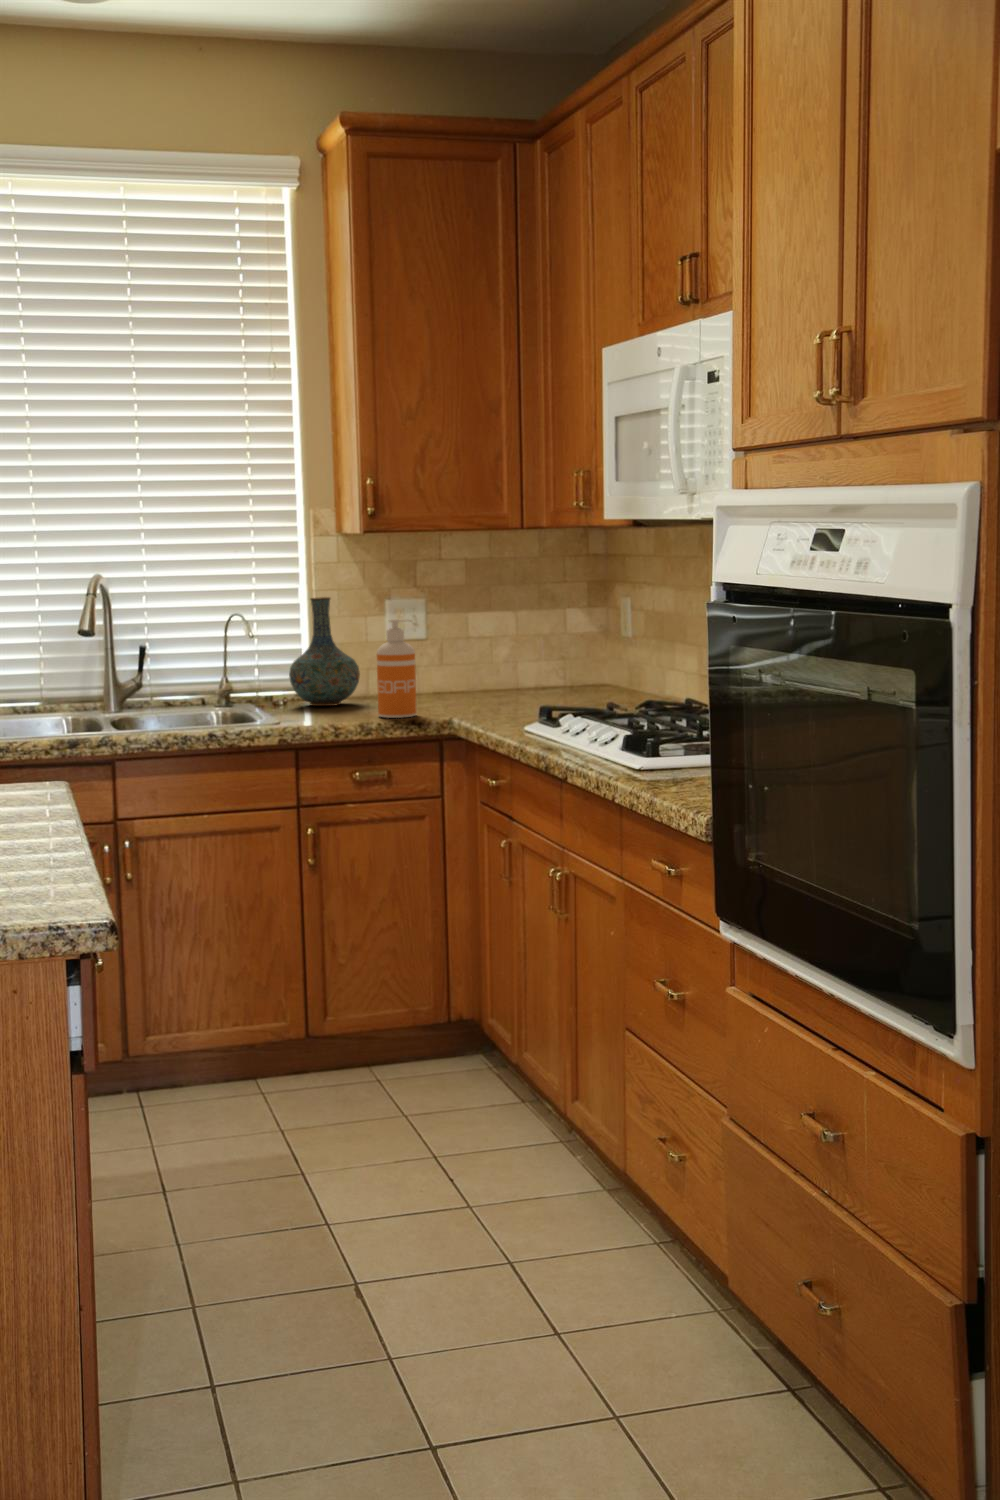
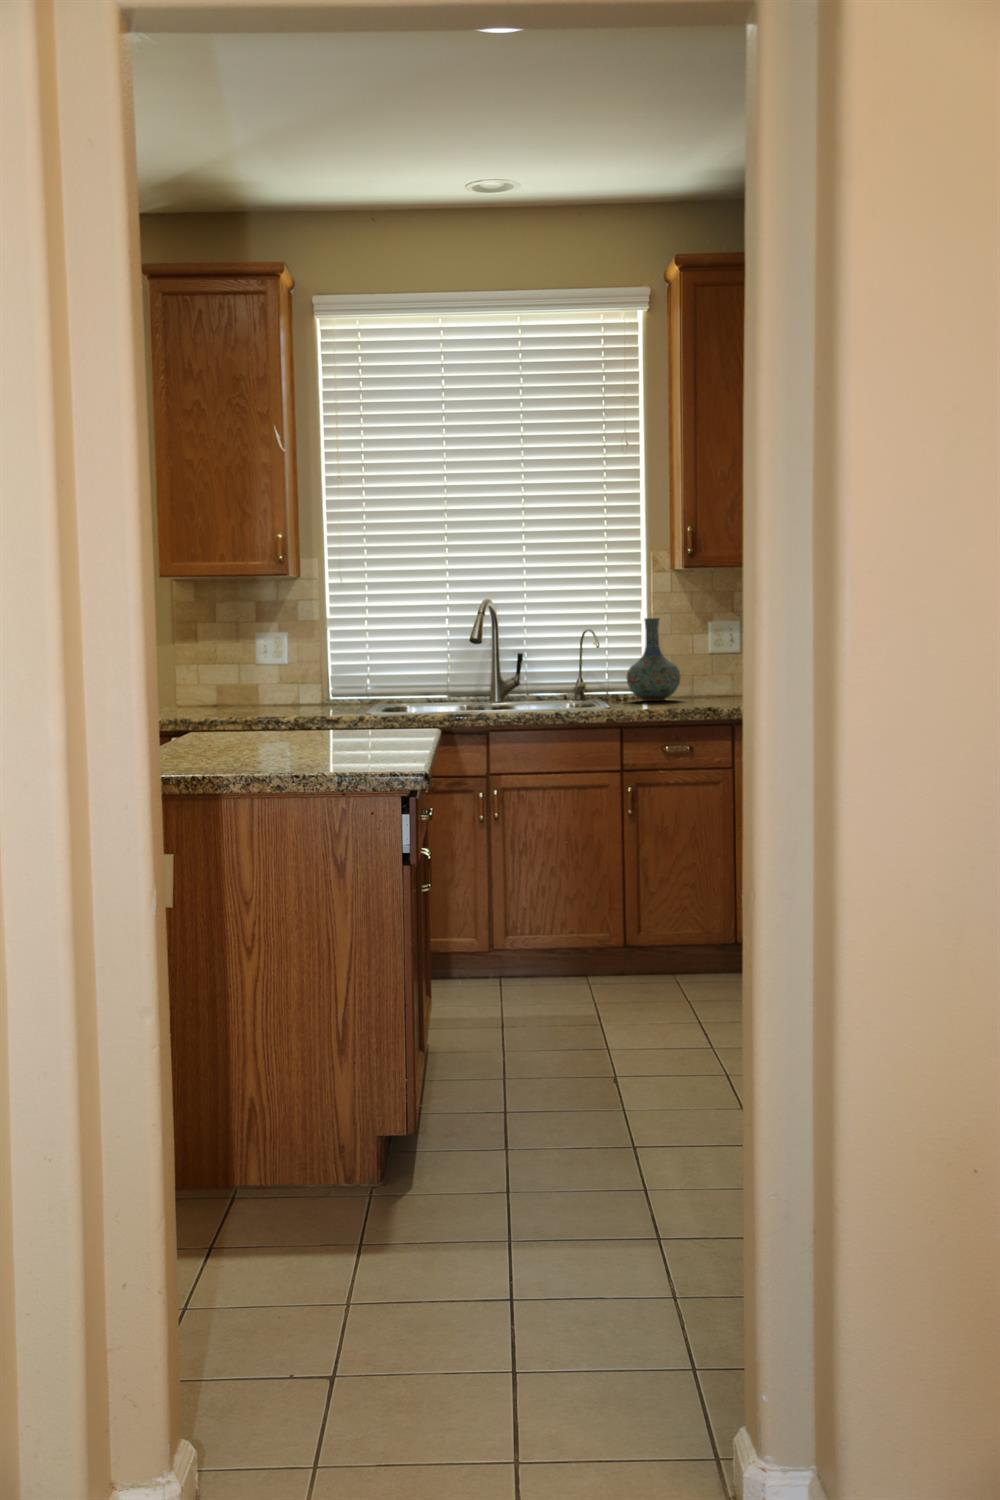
soap dispenser: present [377,619,417,718] -> none [684,632,714,707]

